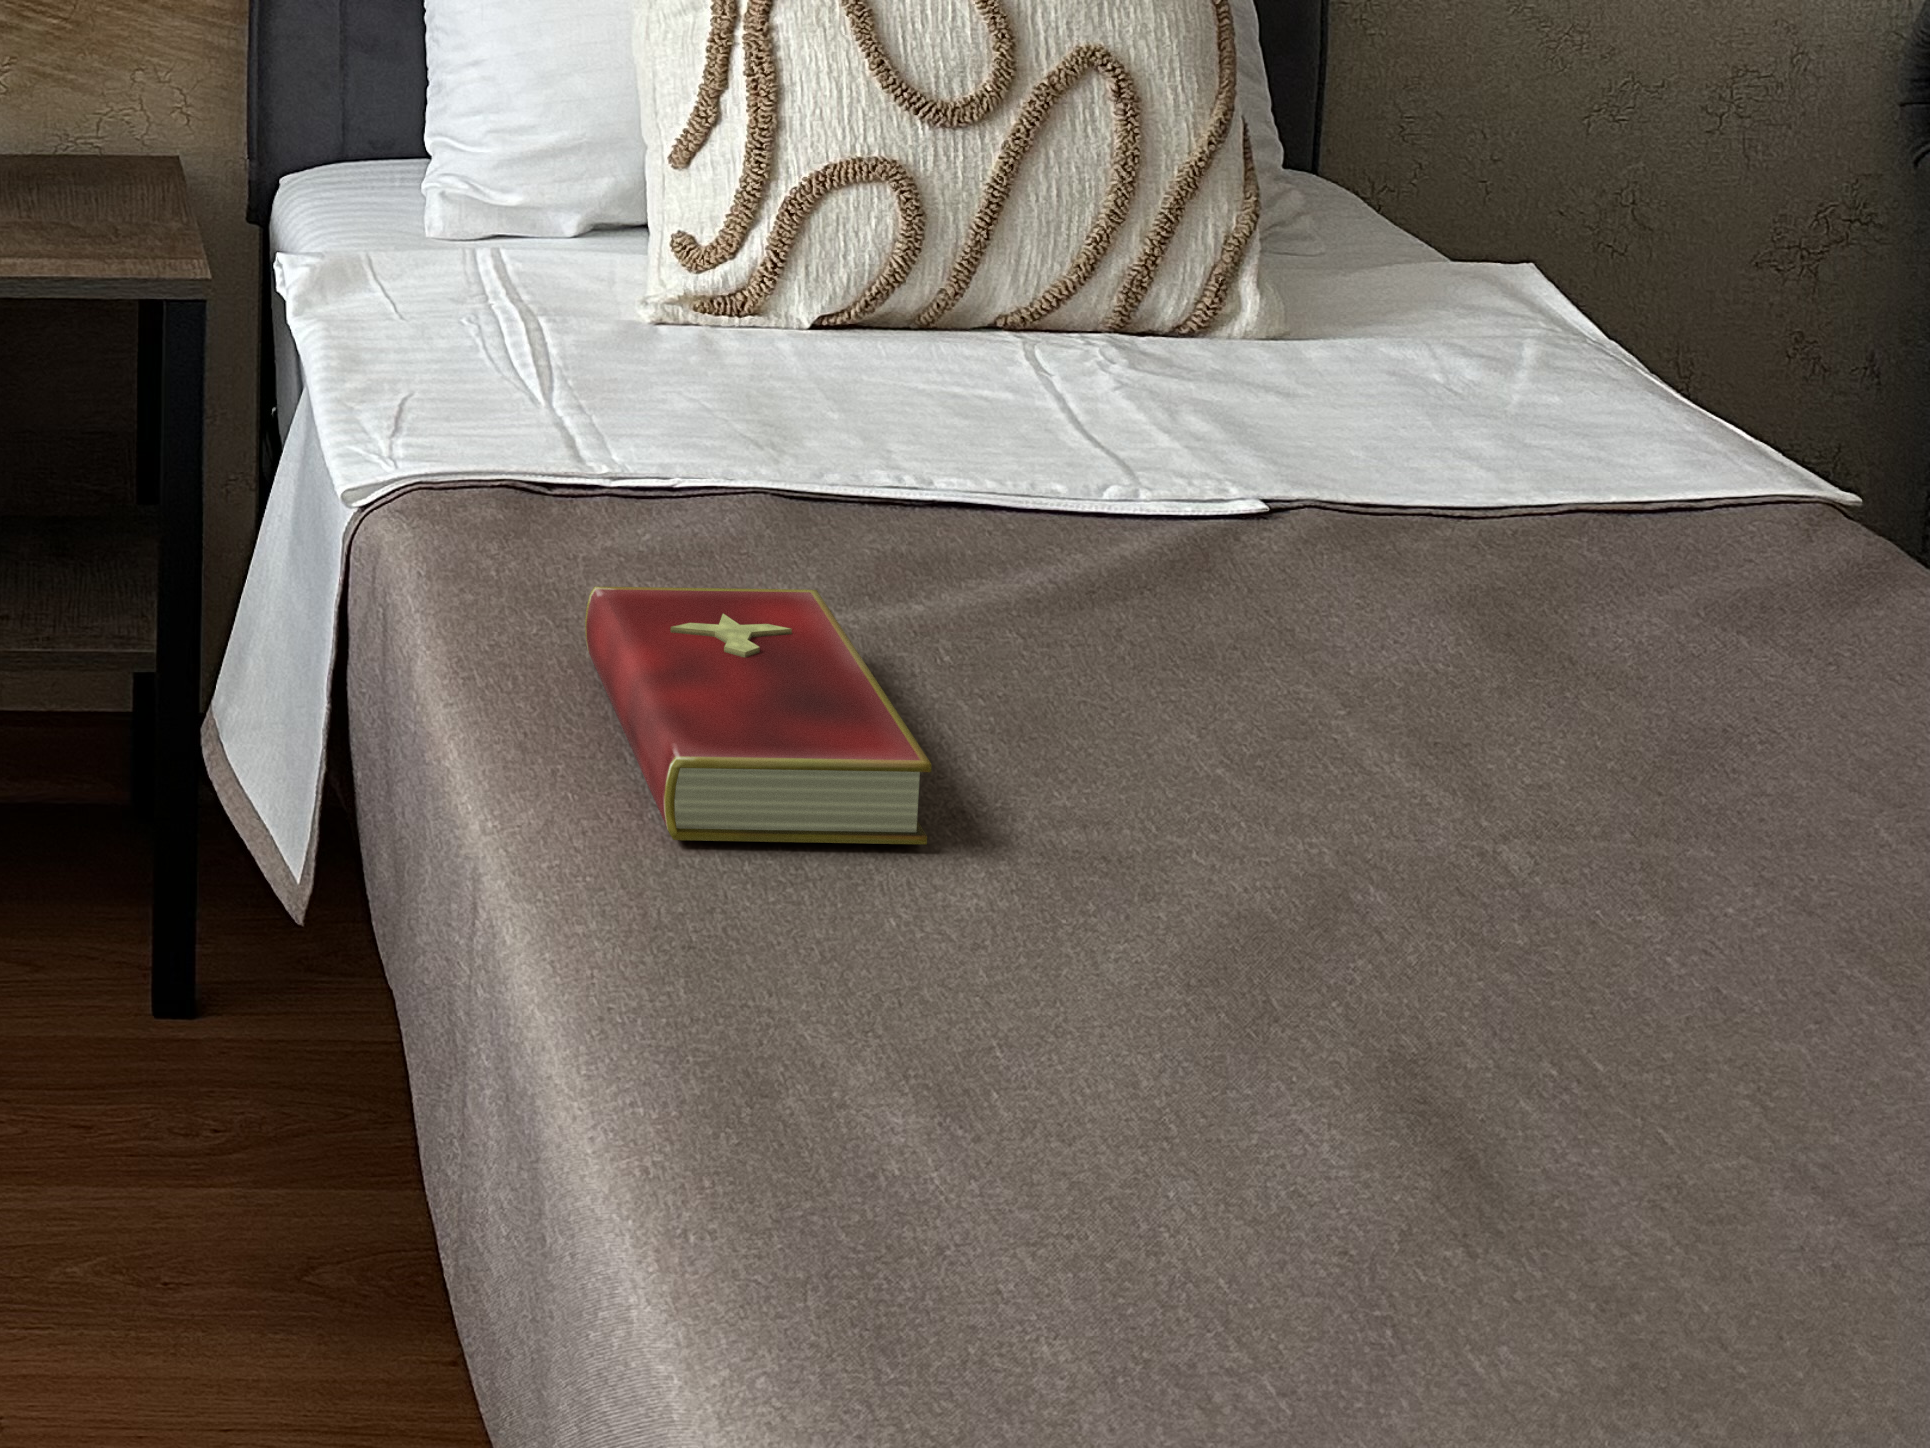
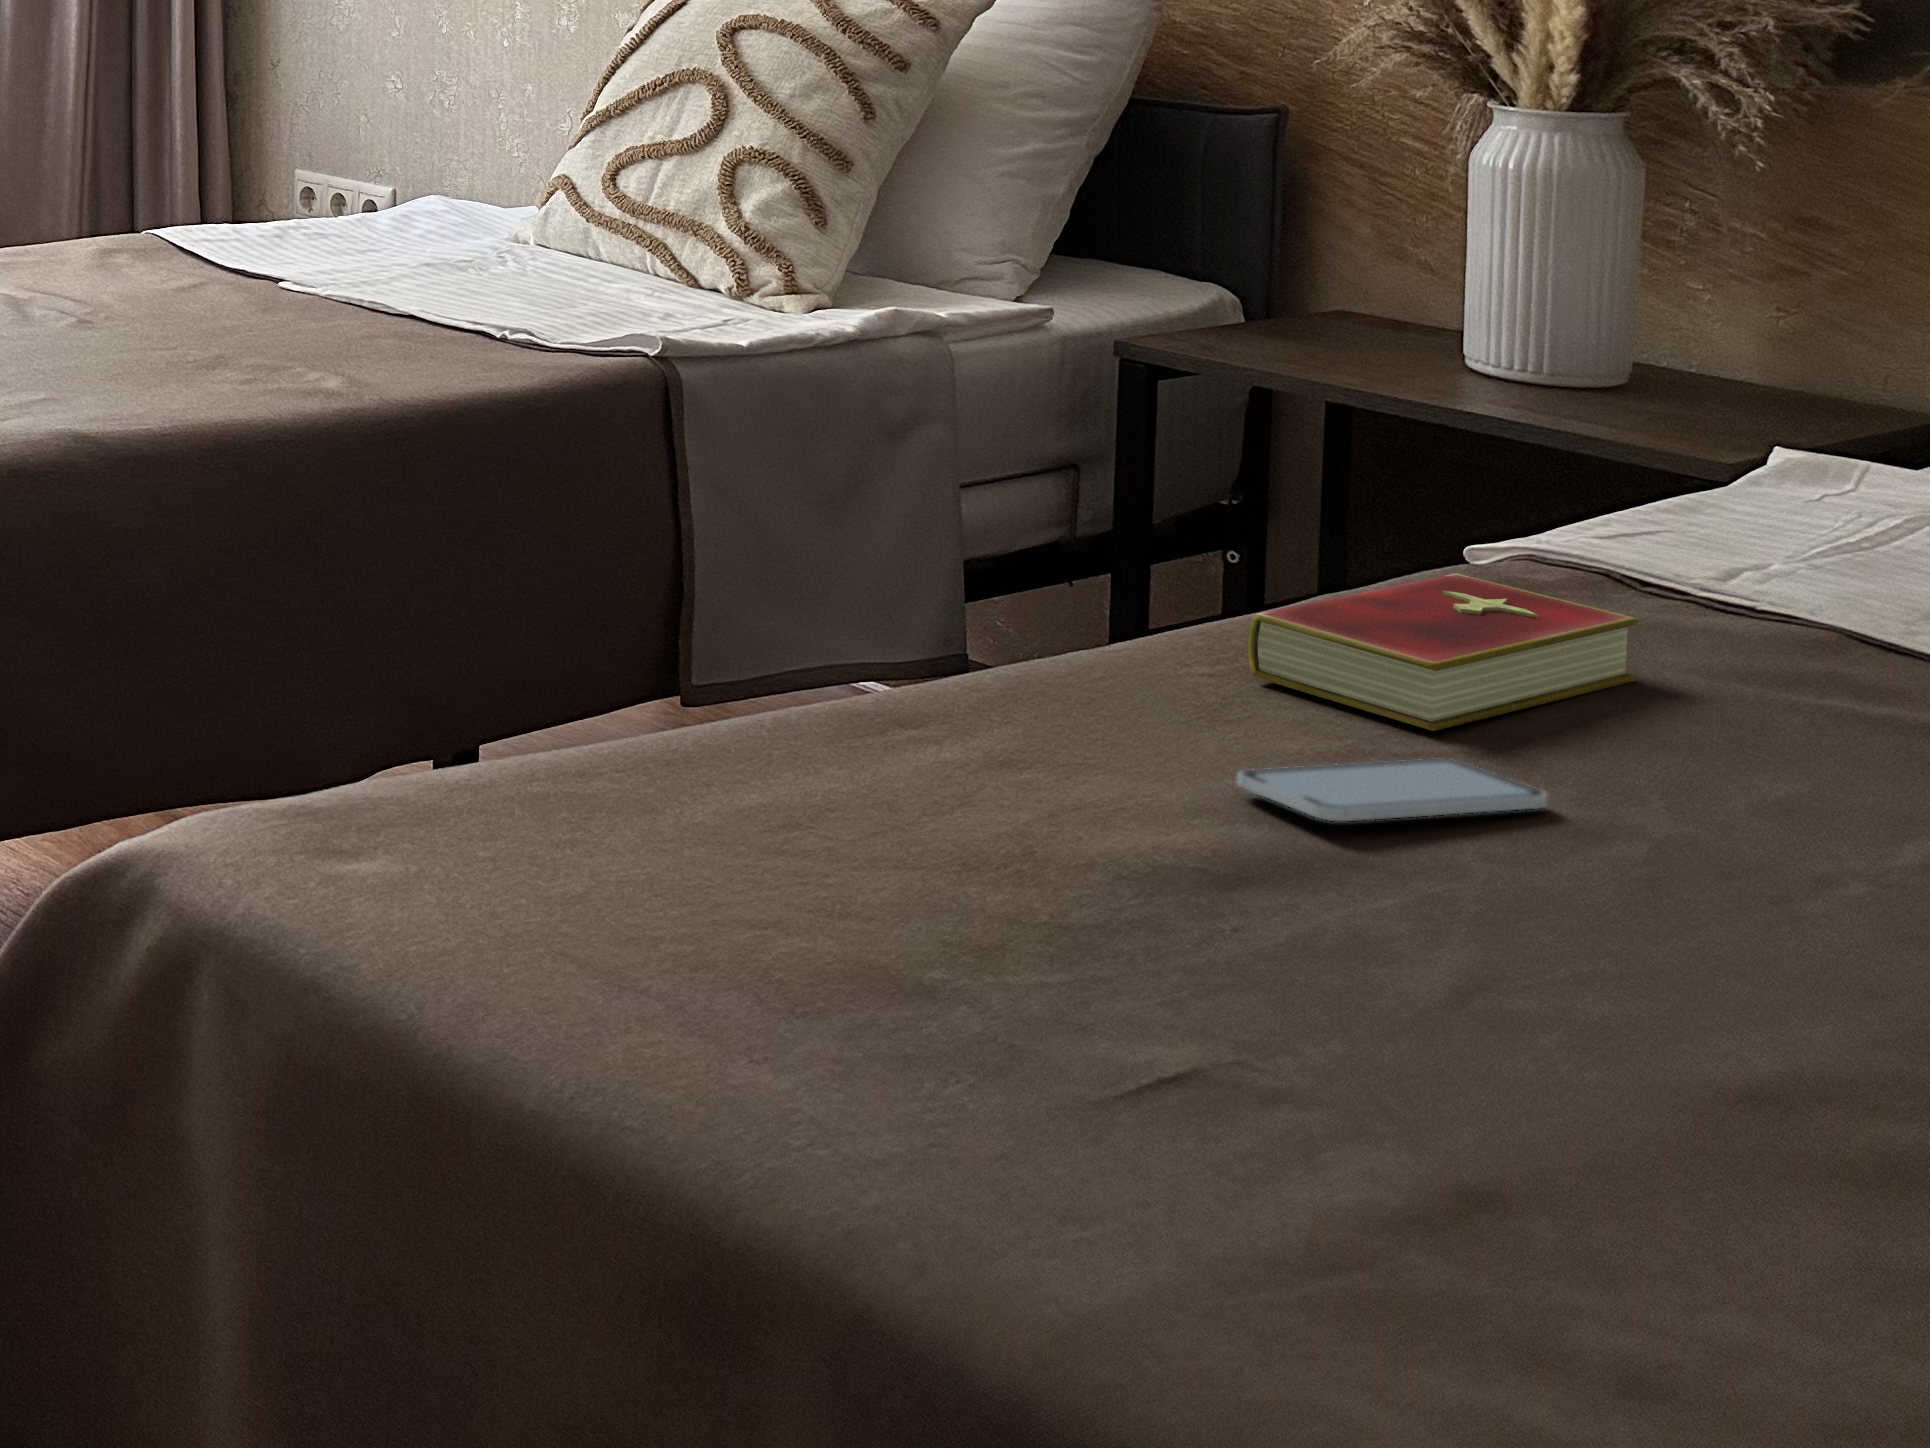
smartphone: none [1029,887,1243,1078] -> present [1238,759,1547,821]

